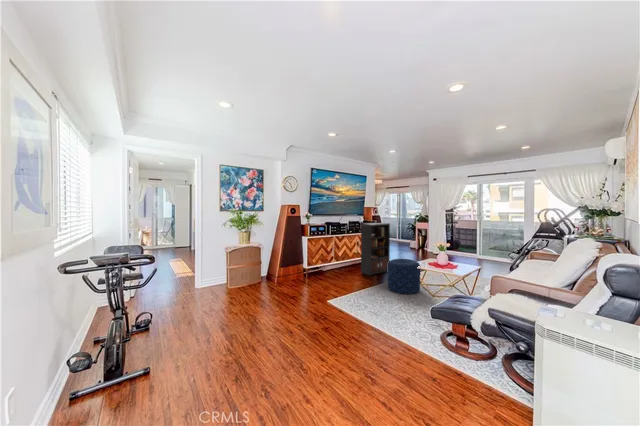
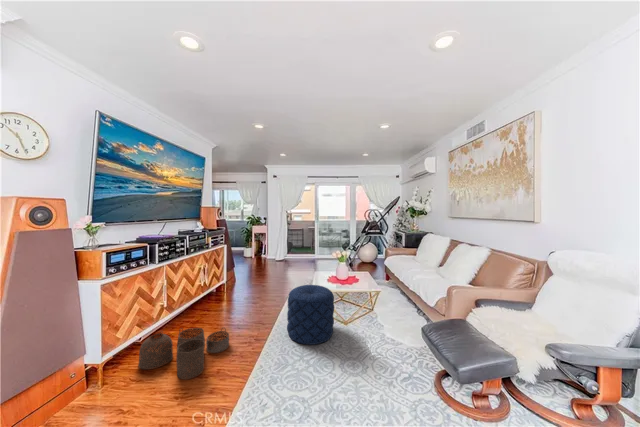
bookcase: present [361,223,390,276] -> none [221,231,260,323]
woven basket: none [320,265,357,285] -> present [138,328,229,379]

